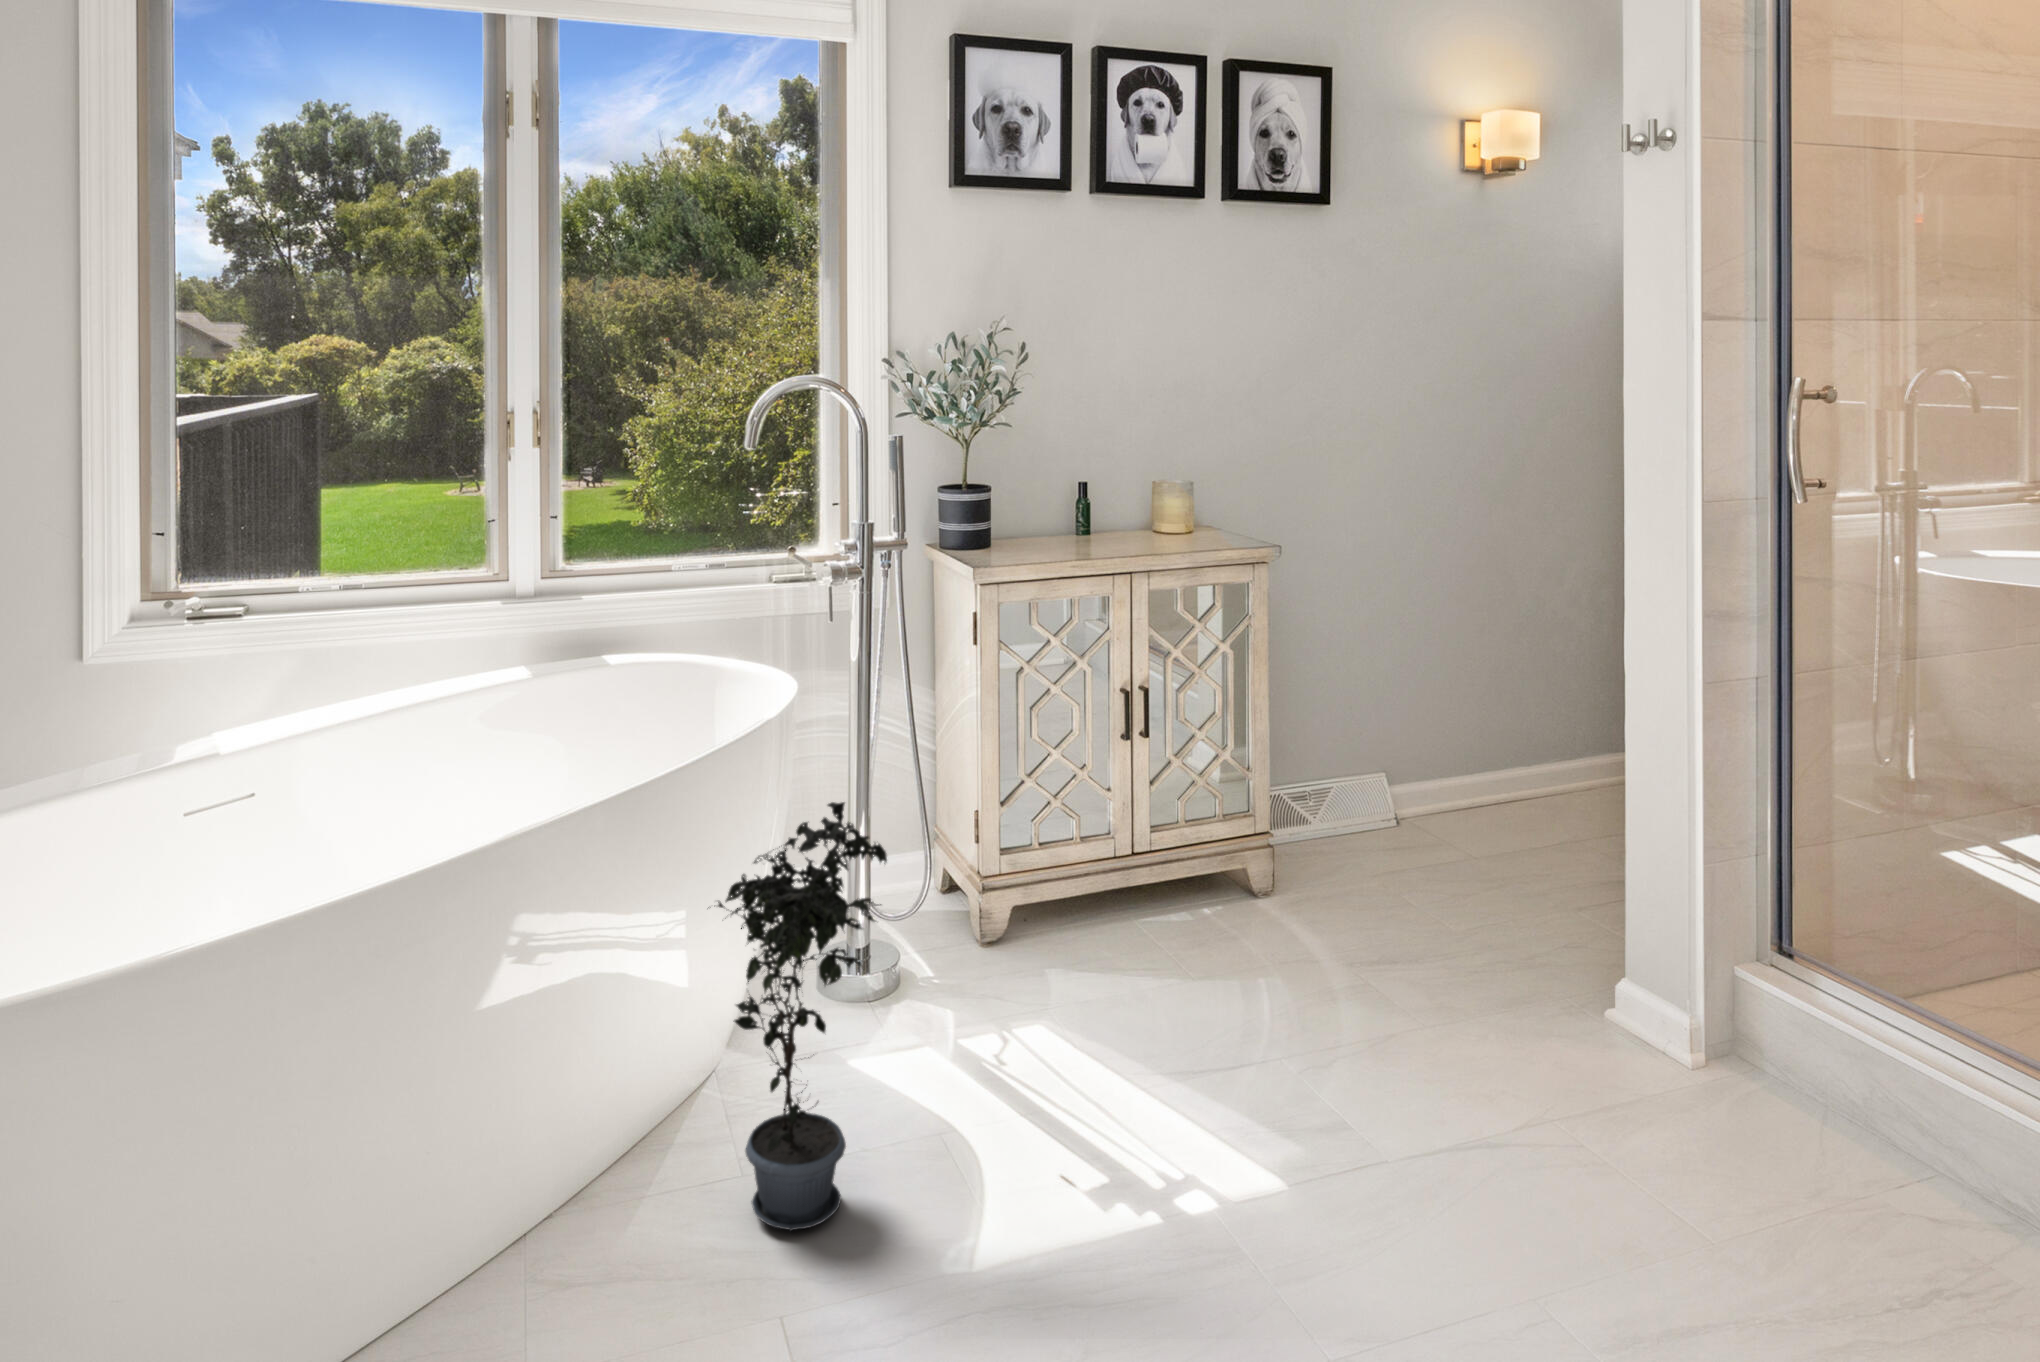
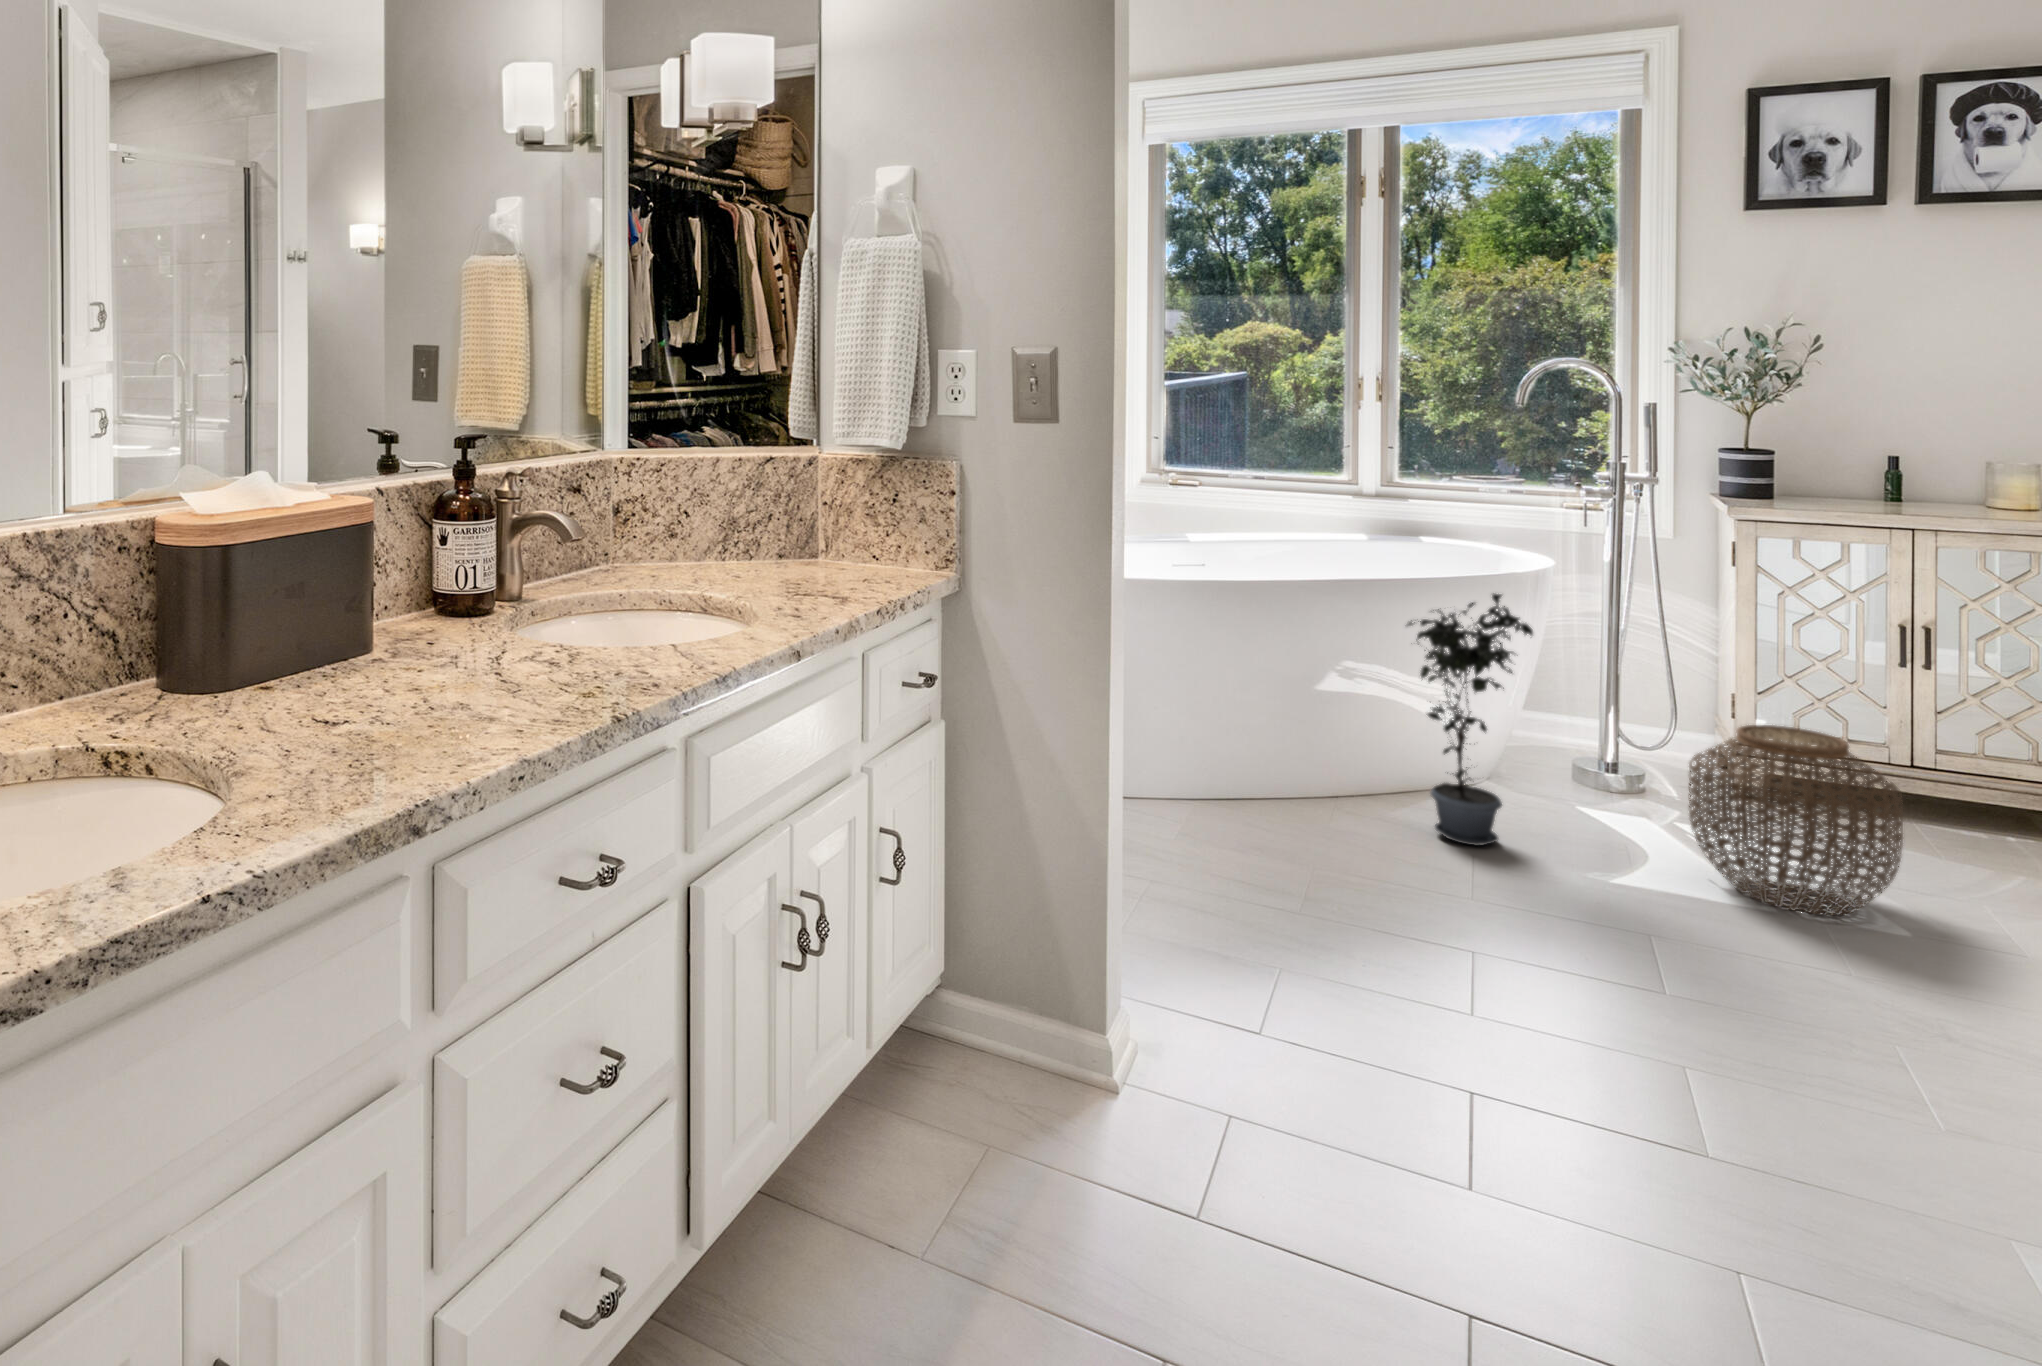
woven basket: none [1053,900,1268,1169] -> present [1689,725,1903,915]

